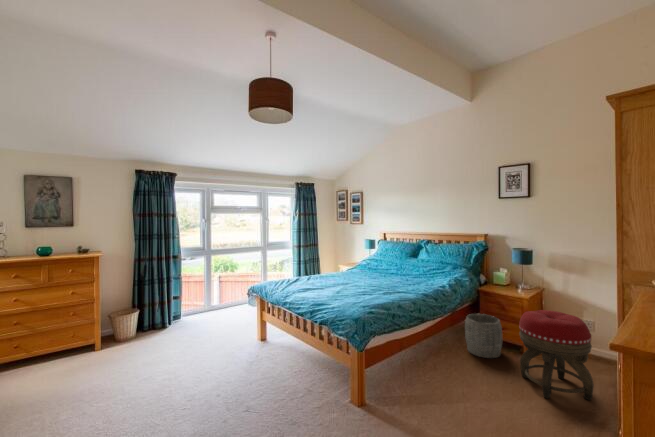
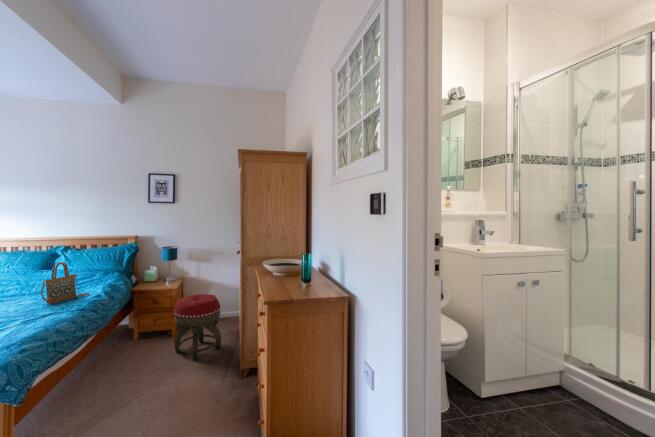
handbag: none [401,250,437,284] -> present [41,262,89,303]
woven basket: present [465,314,502,358] -> none [121,311,157,352]

